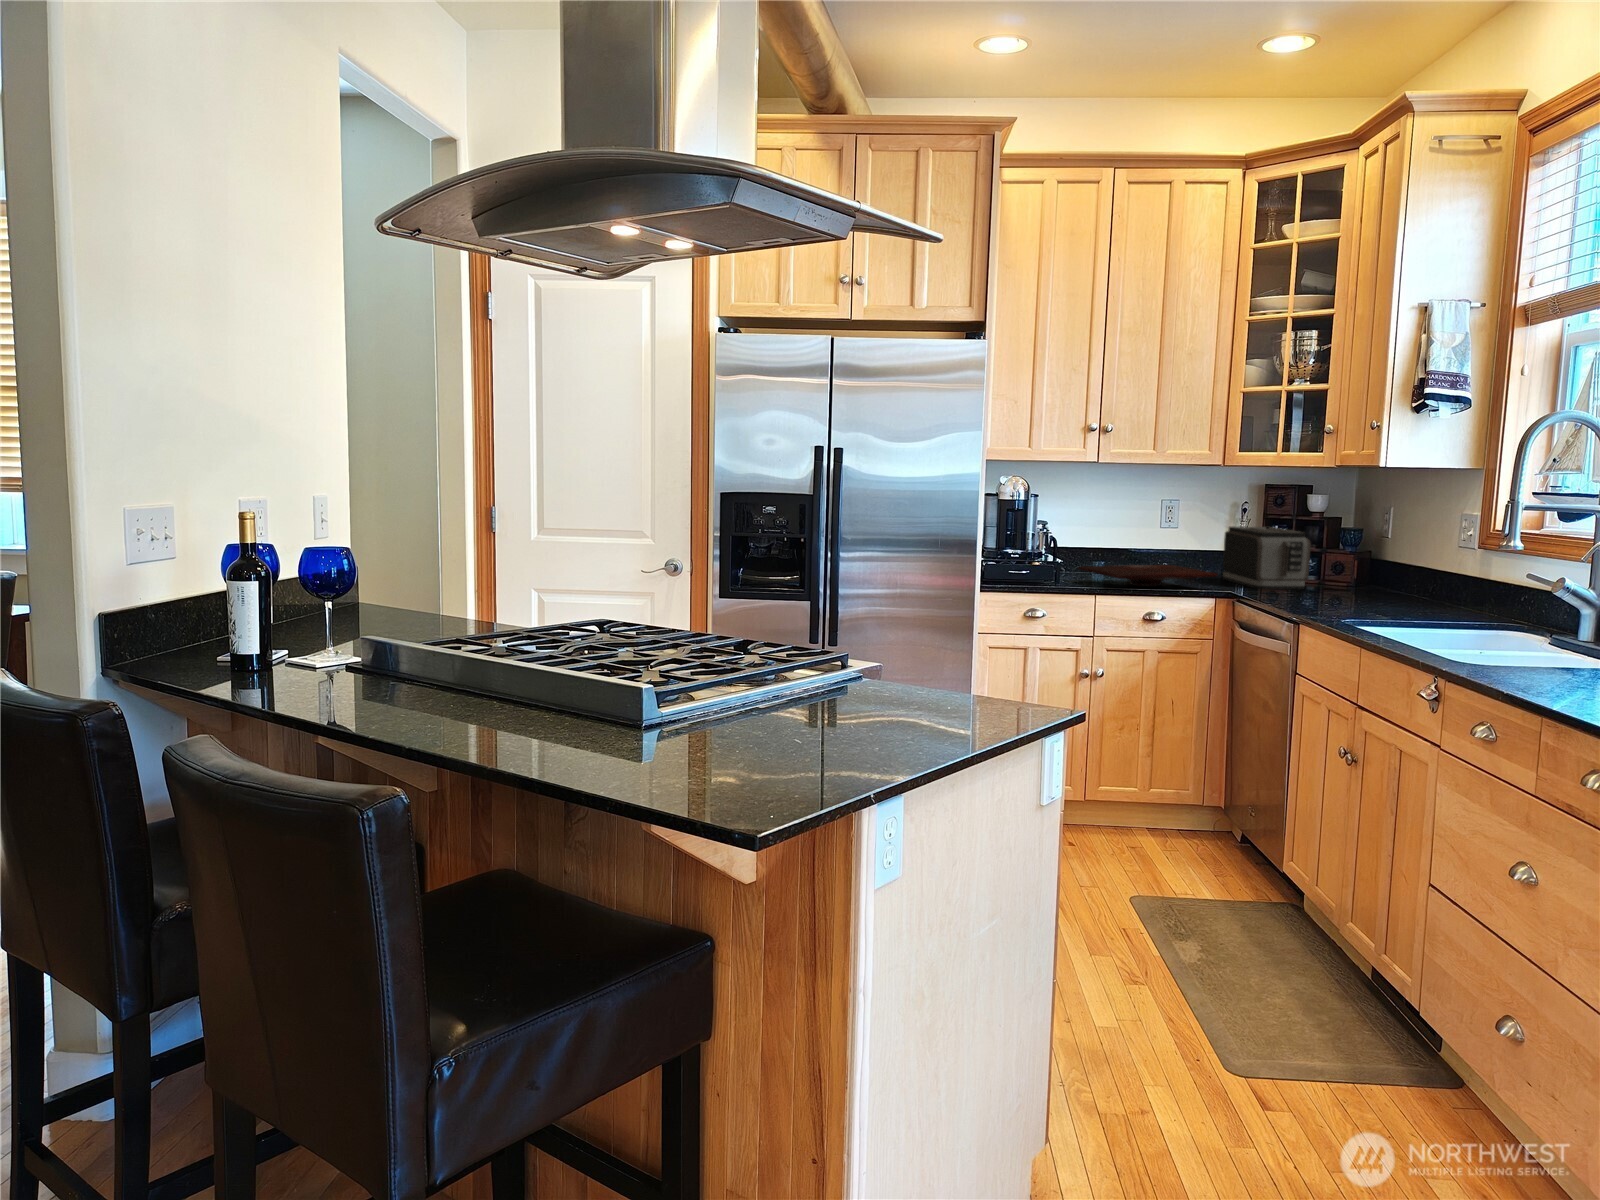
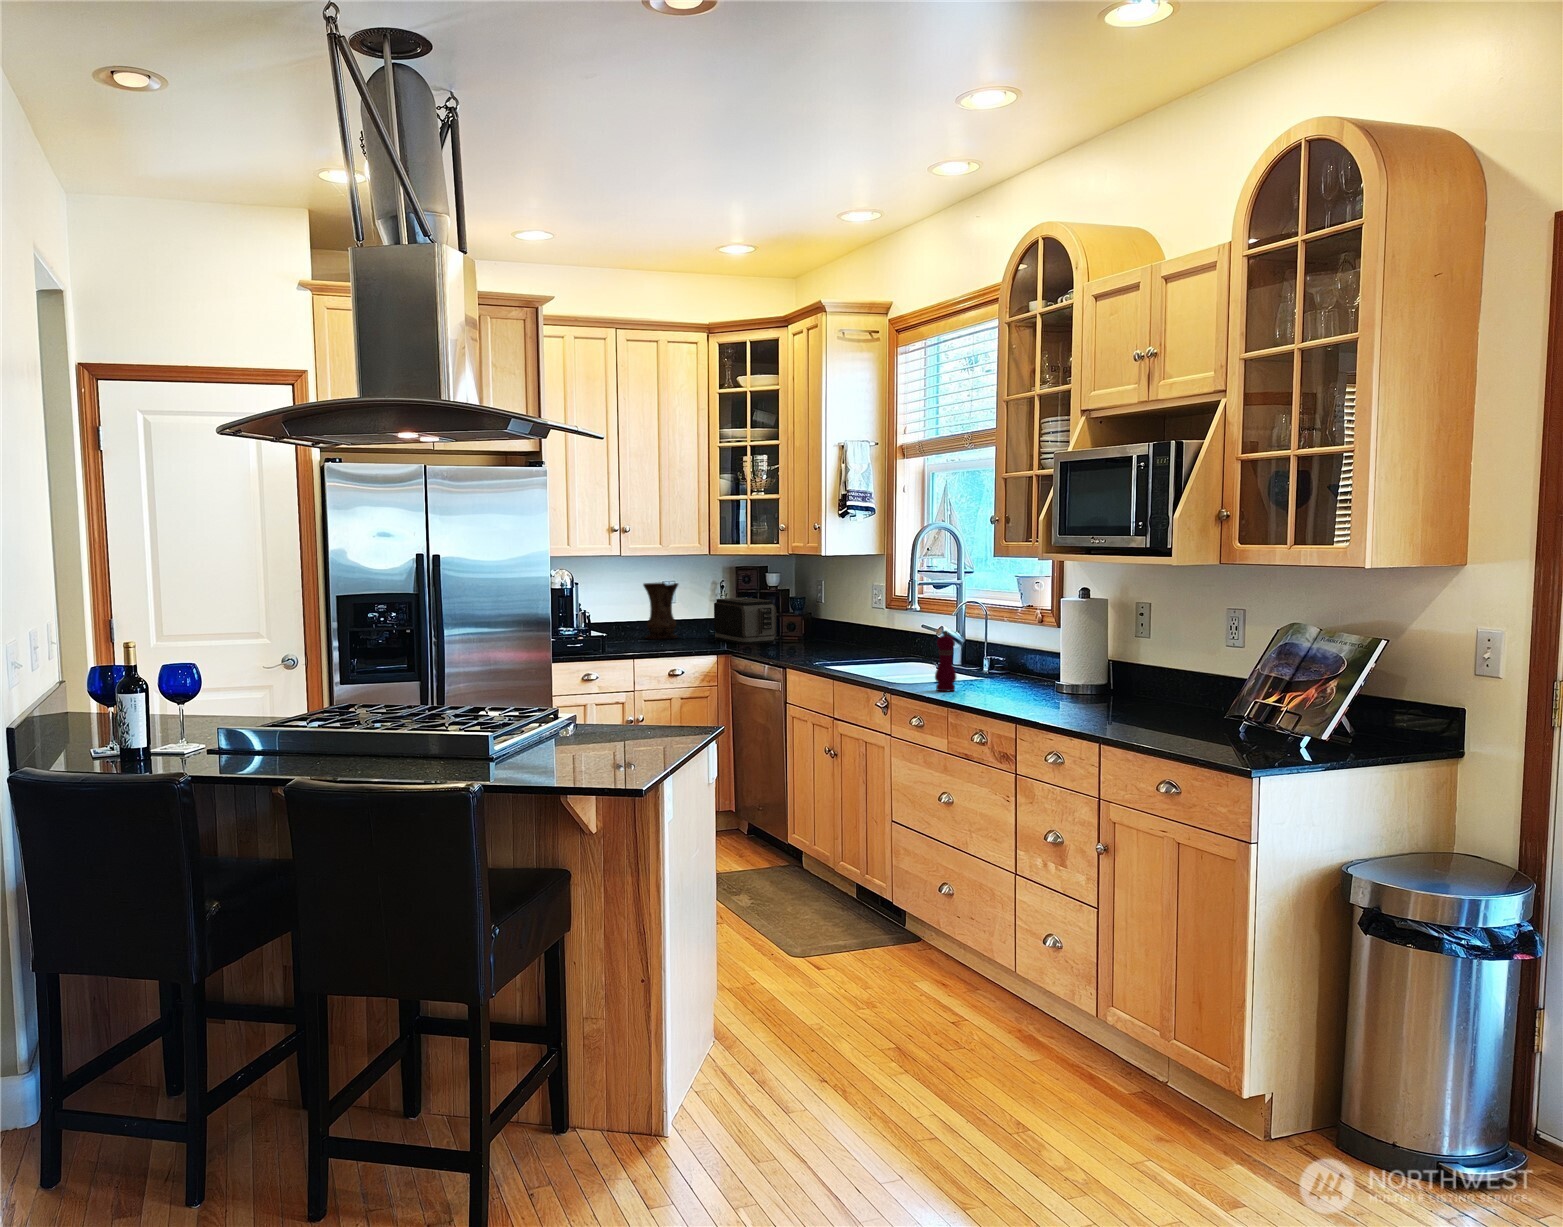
vase: none [1131,502,1181,575] -> present [643,582,678,640]
cutting board: present [1078,565,1217,586] -> none [614,631,718,649]
pepper mill: none [1522,587,1566,687] -> present [935,631,956,691]

